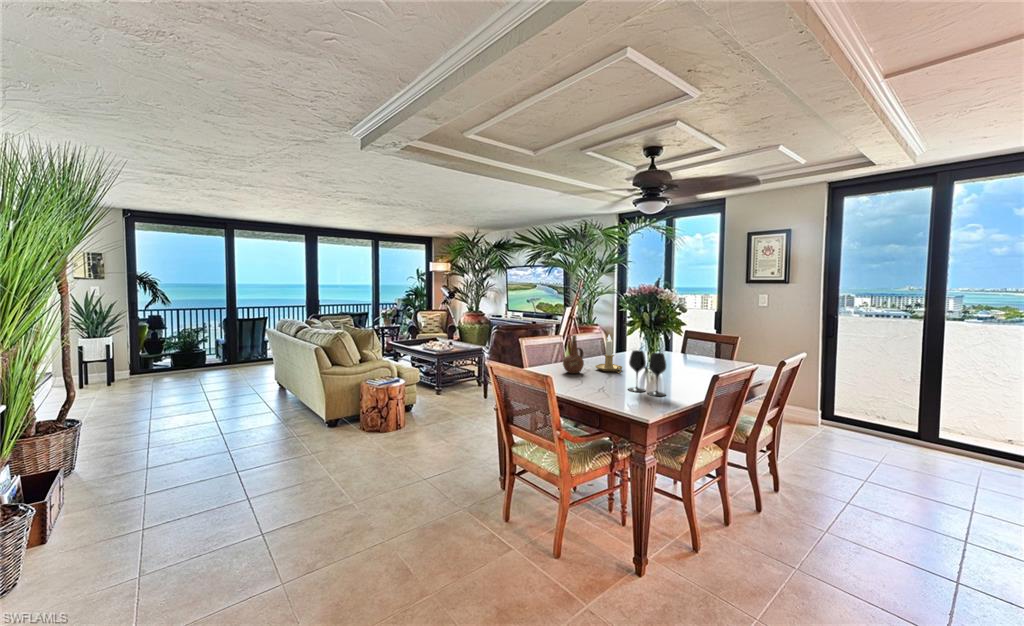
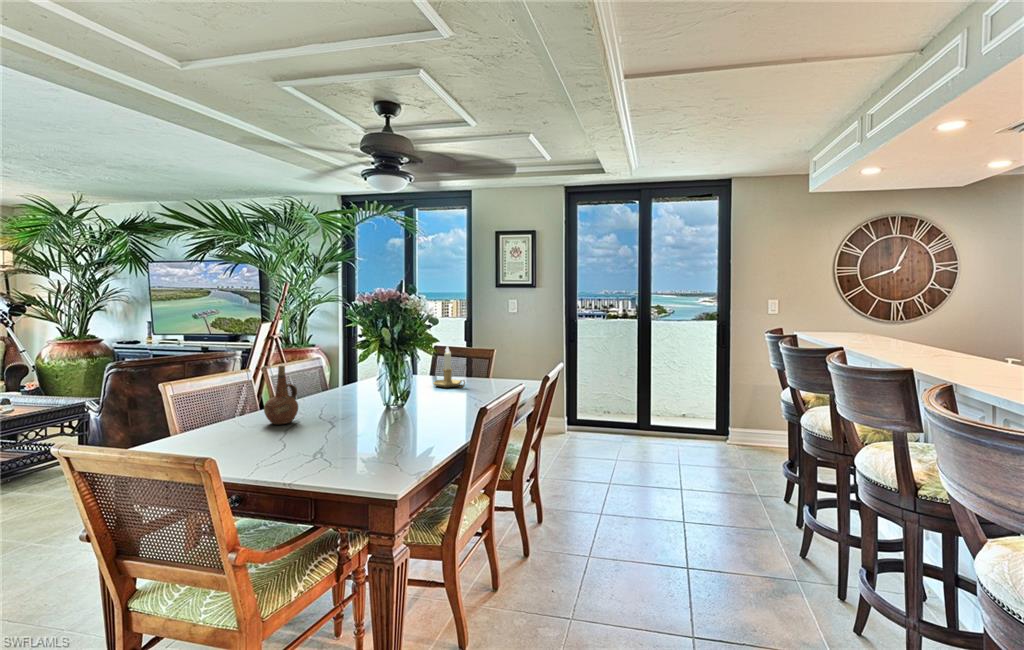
candlestick: present [595,335,622,373] -> present [433,346,465,388]
wine glass: present [629,350,666,396] -> none [368,382,420,443]

